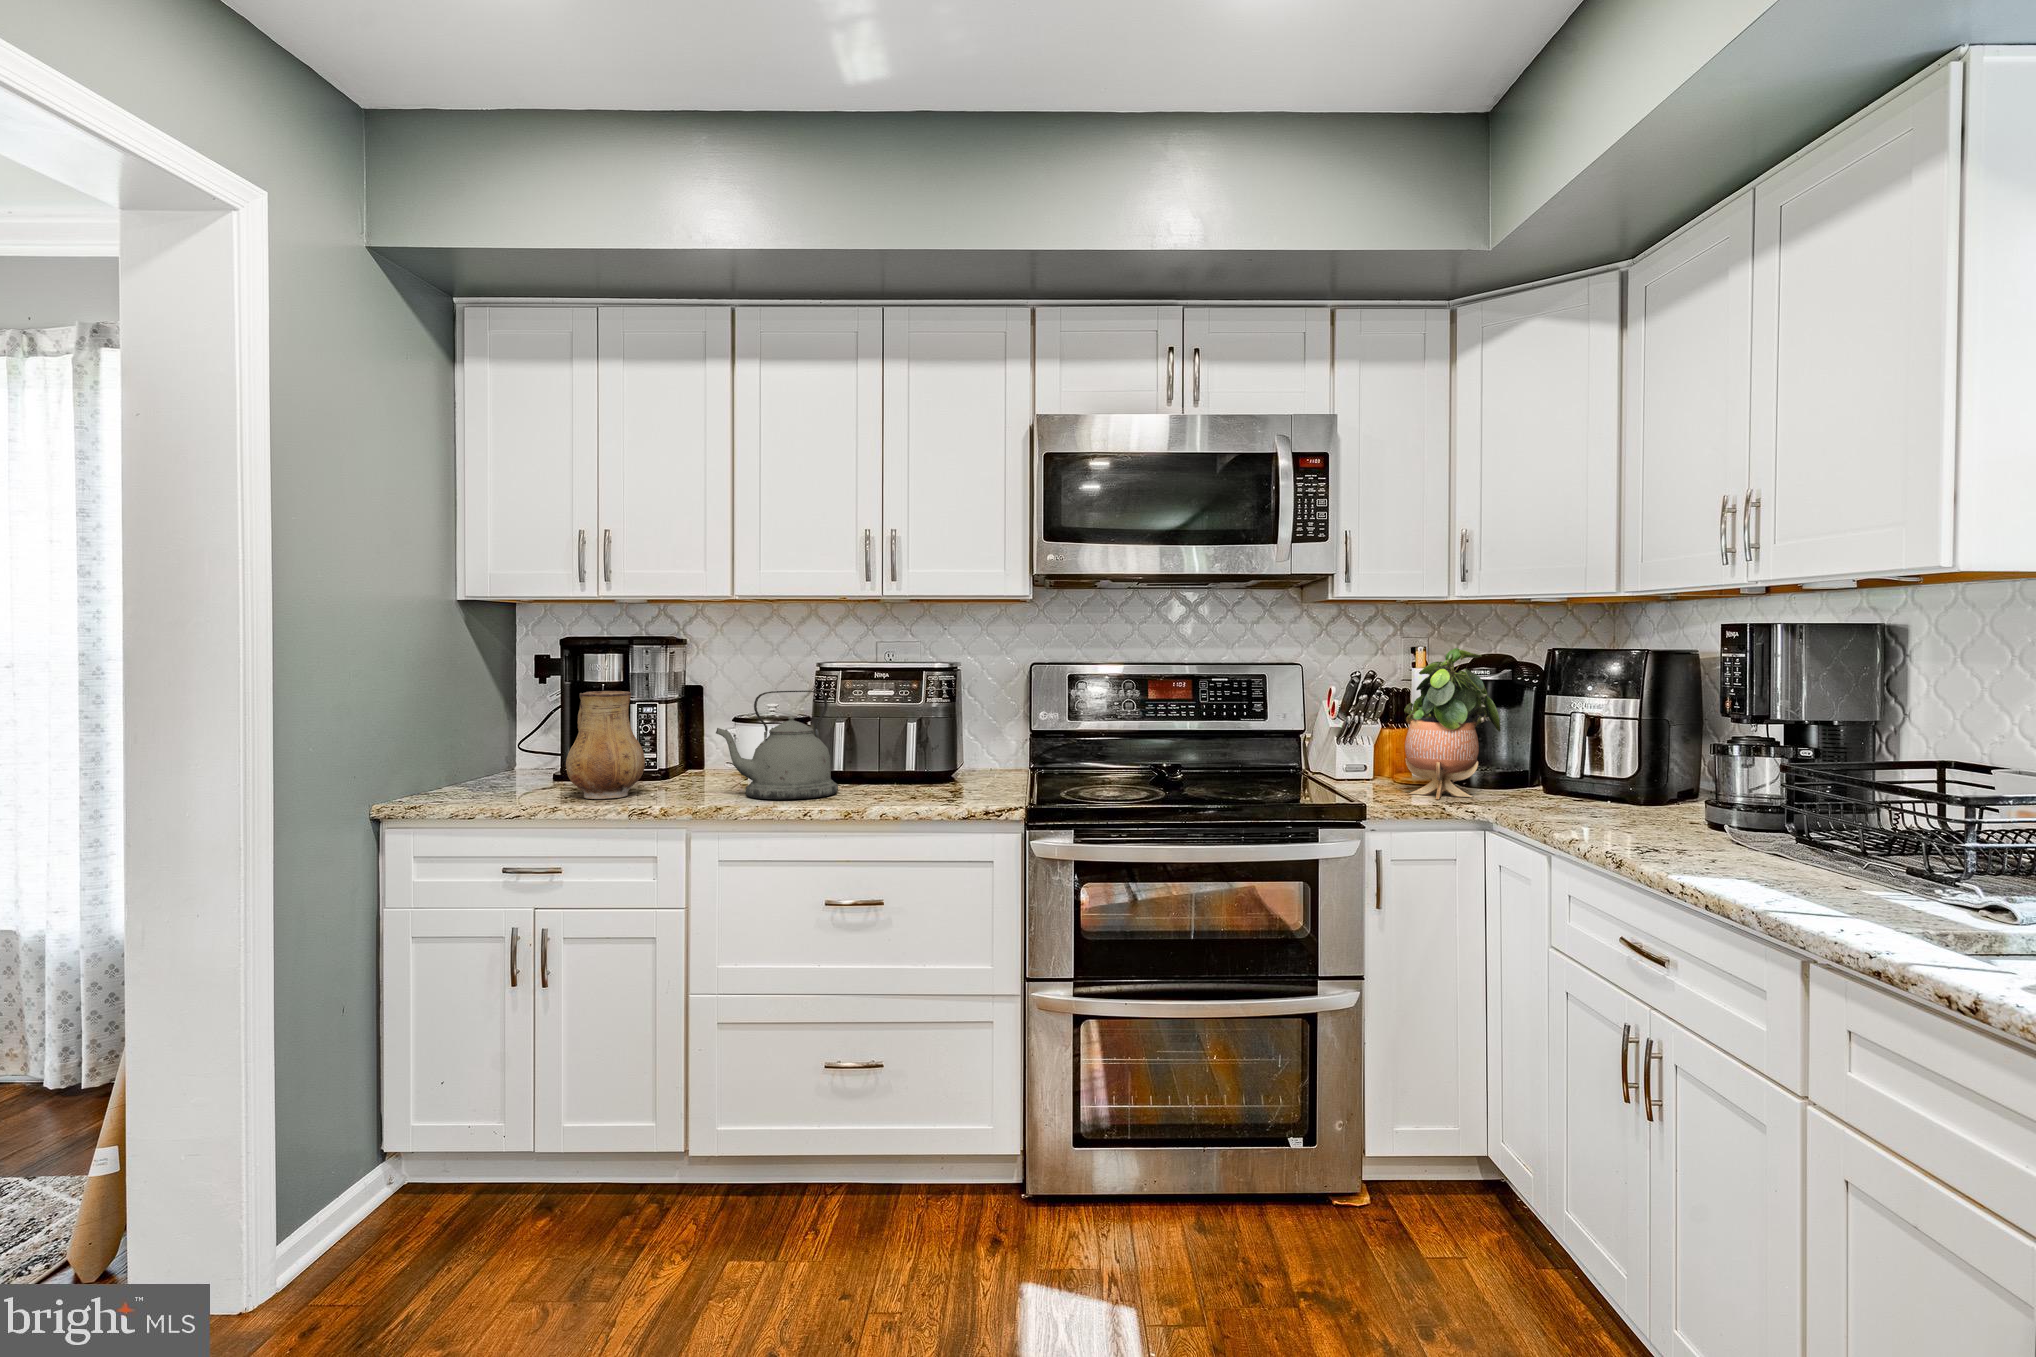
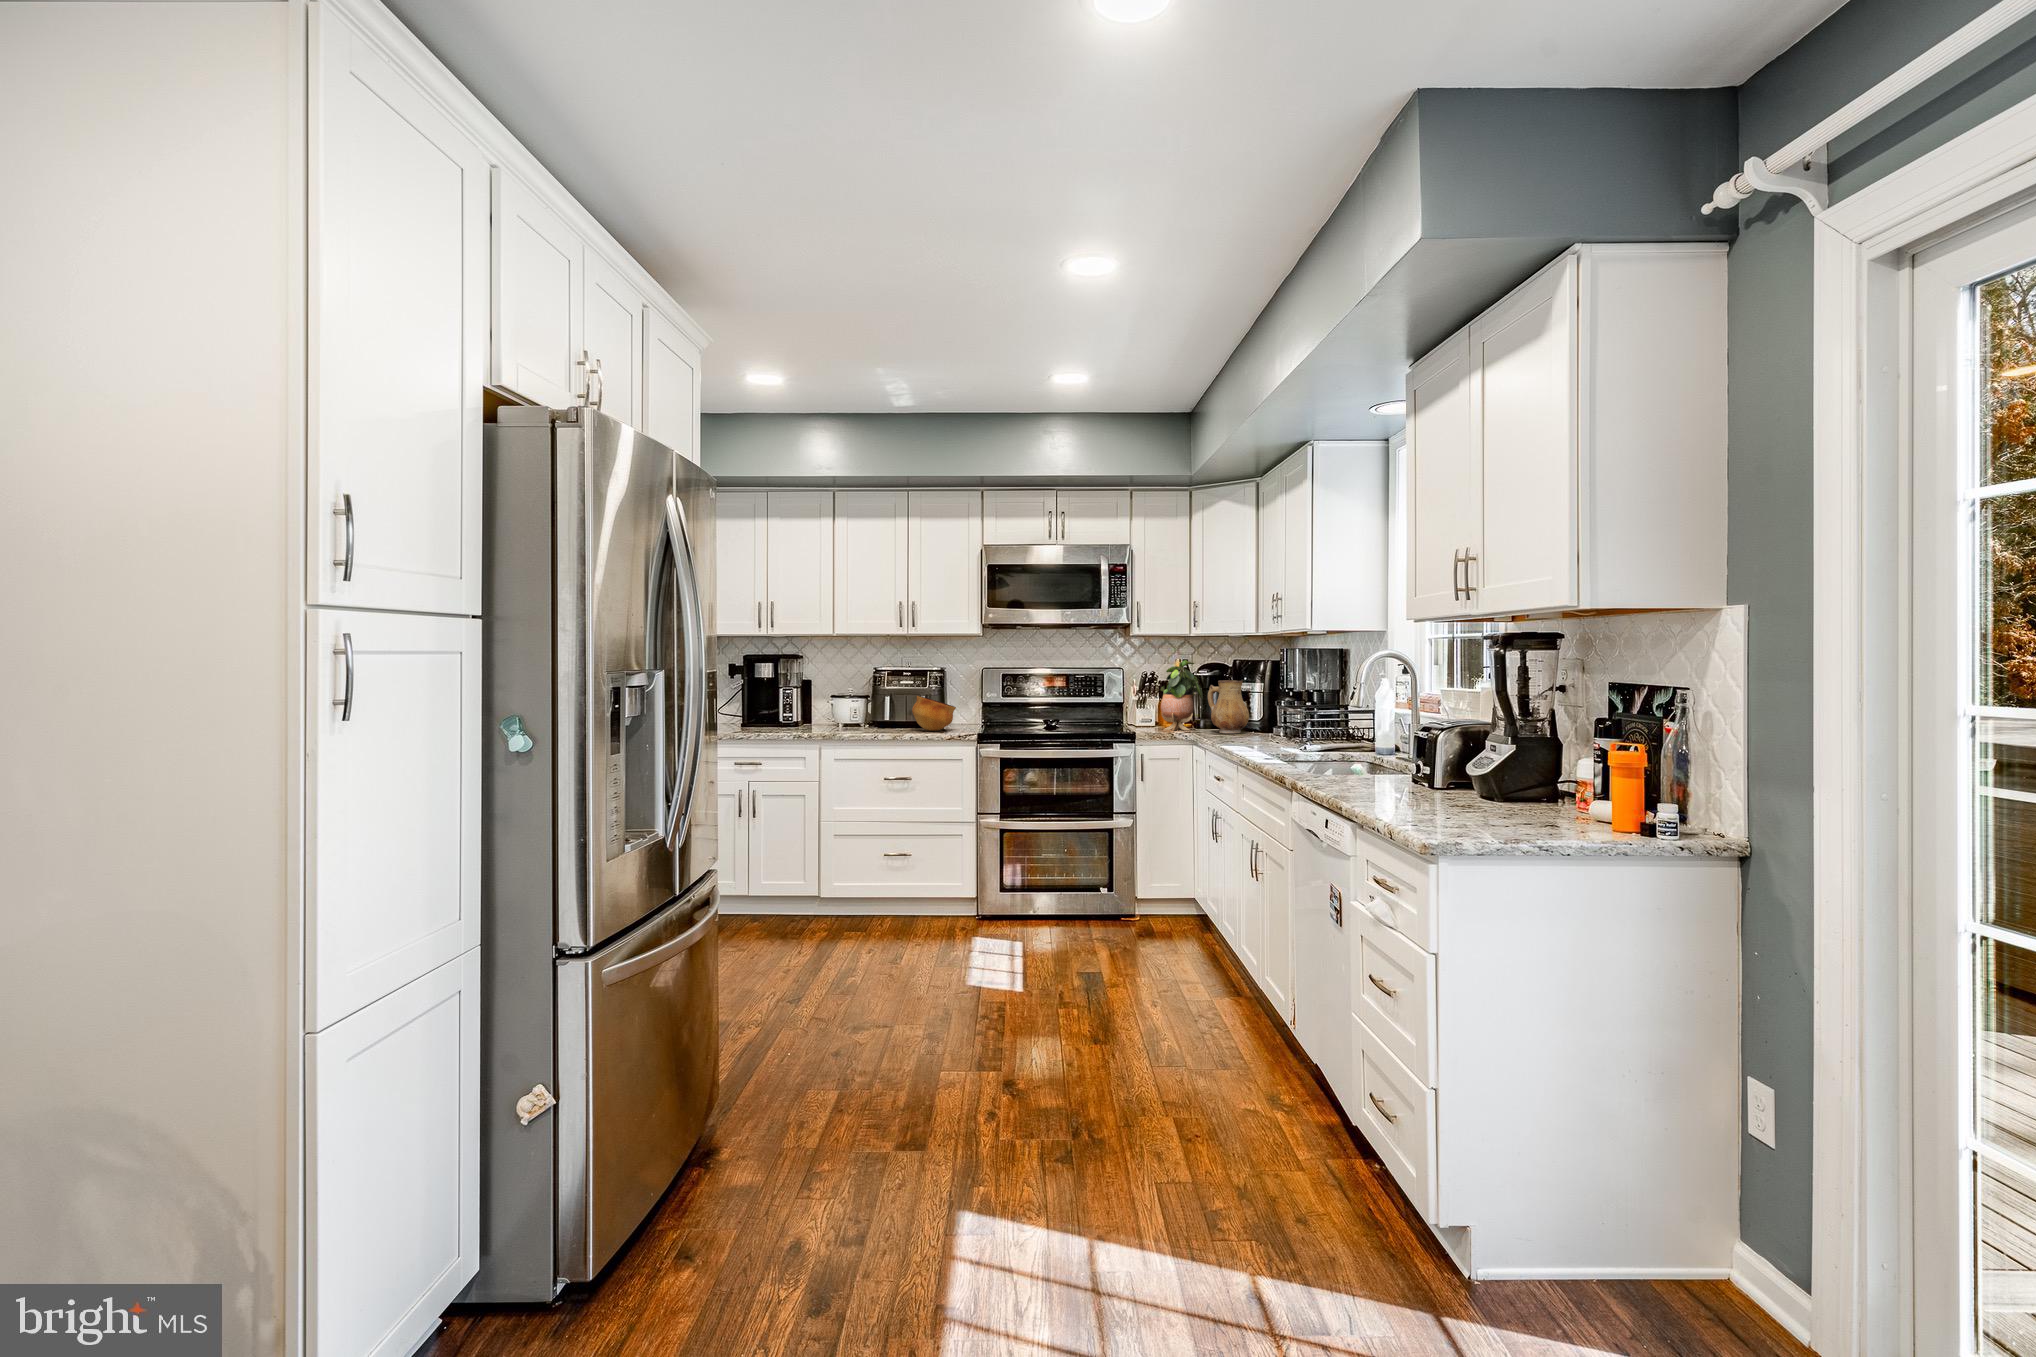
ceramic pitcher: present [566,691,645,799] -> present [1208,680,1249,733]
kettle: present [716,691,838,799] -> none [830,681,888,732]
bowl: none [887,721,978,795] -> present [912,696,956,731]

